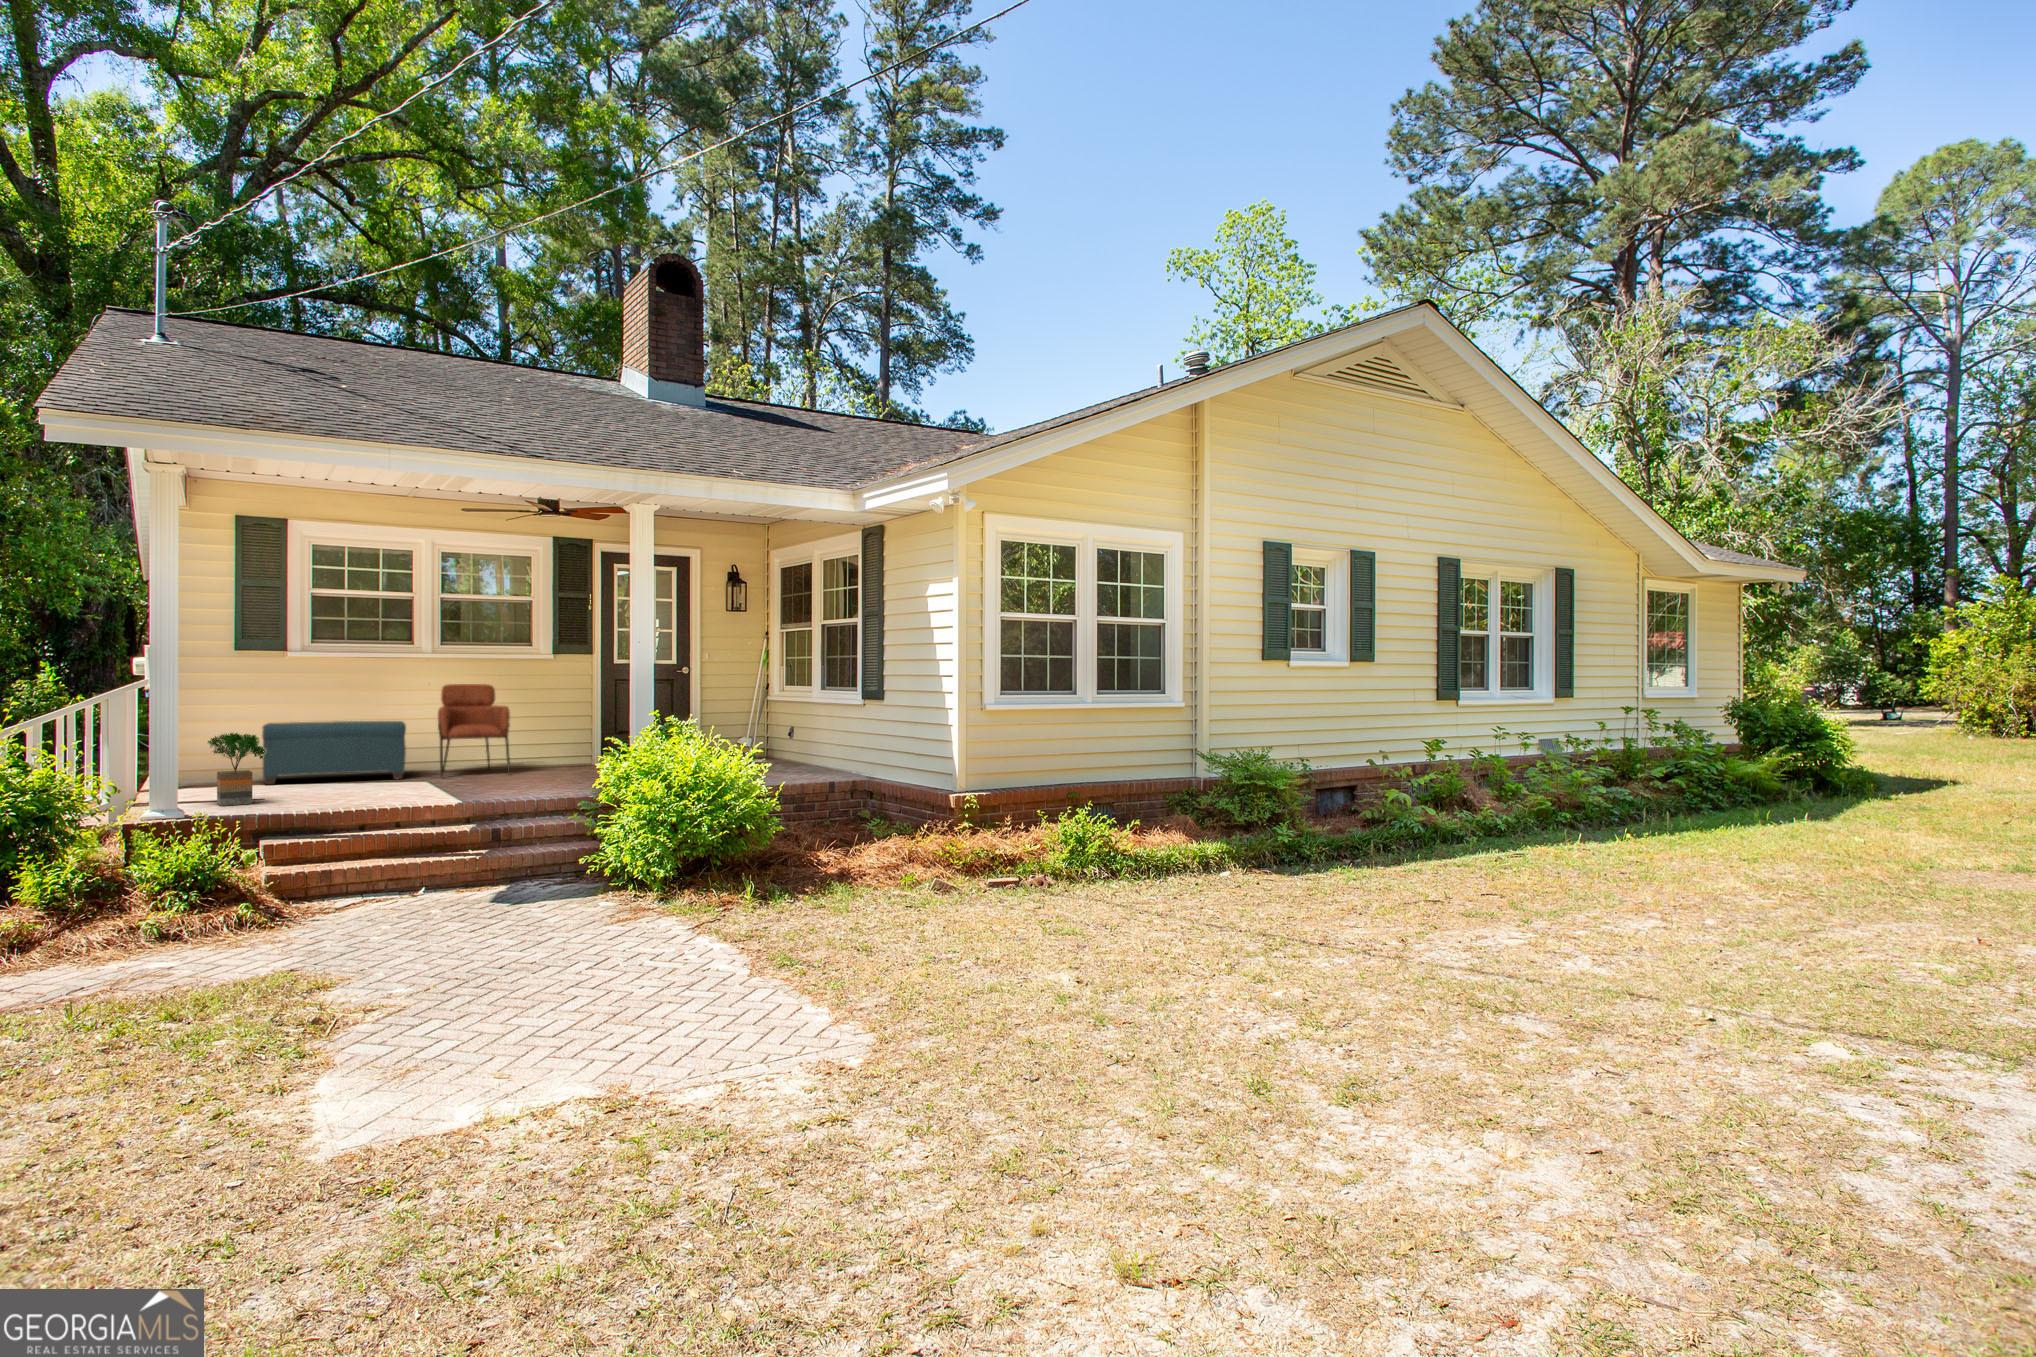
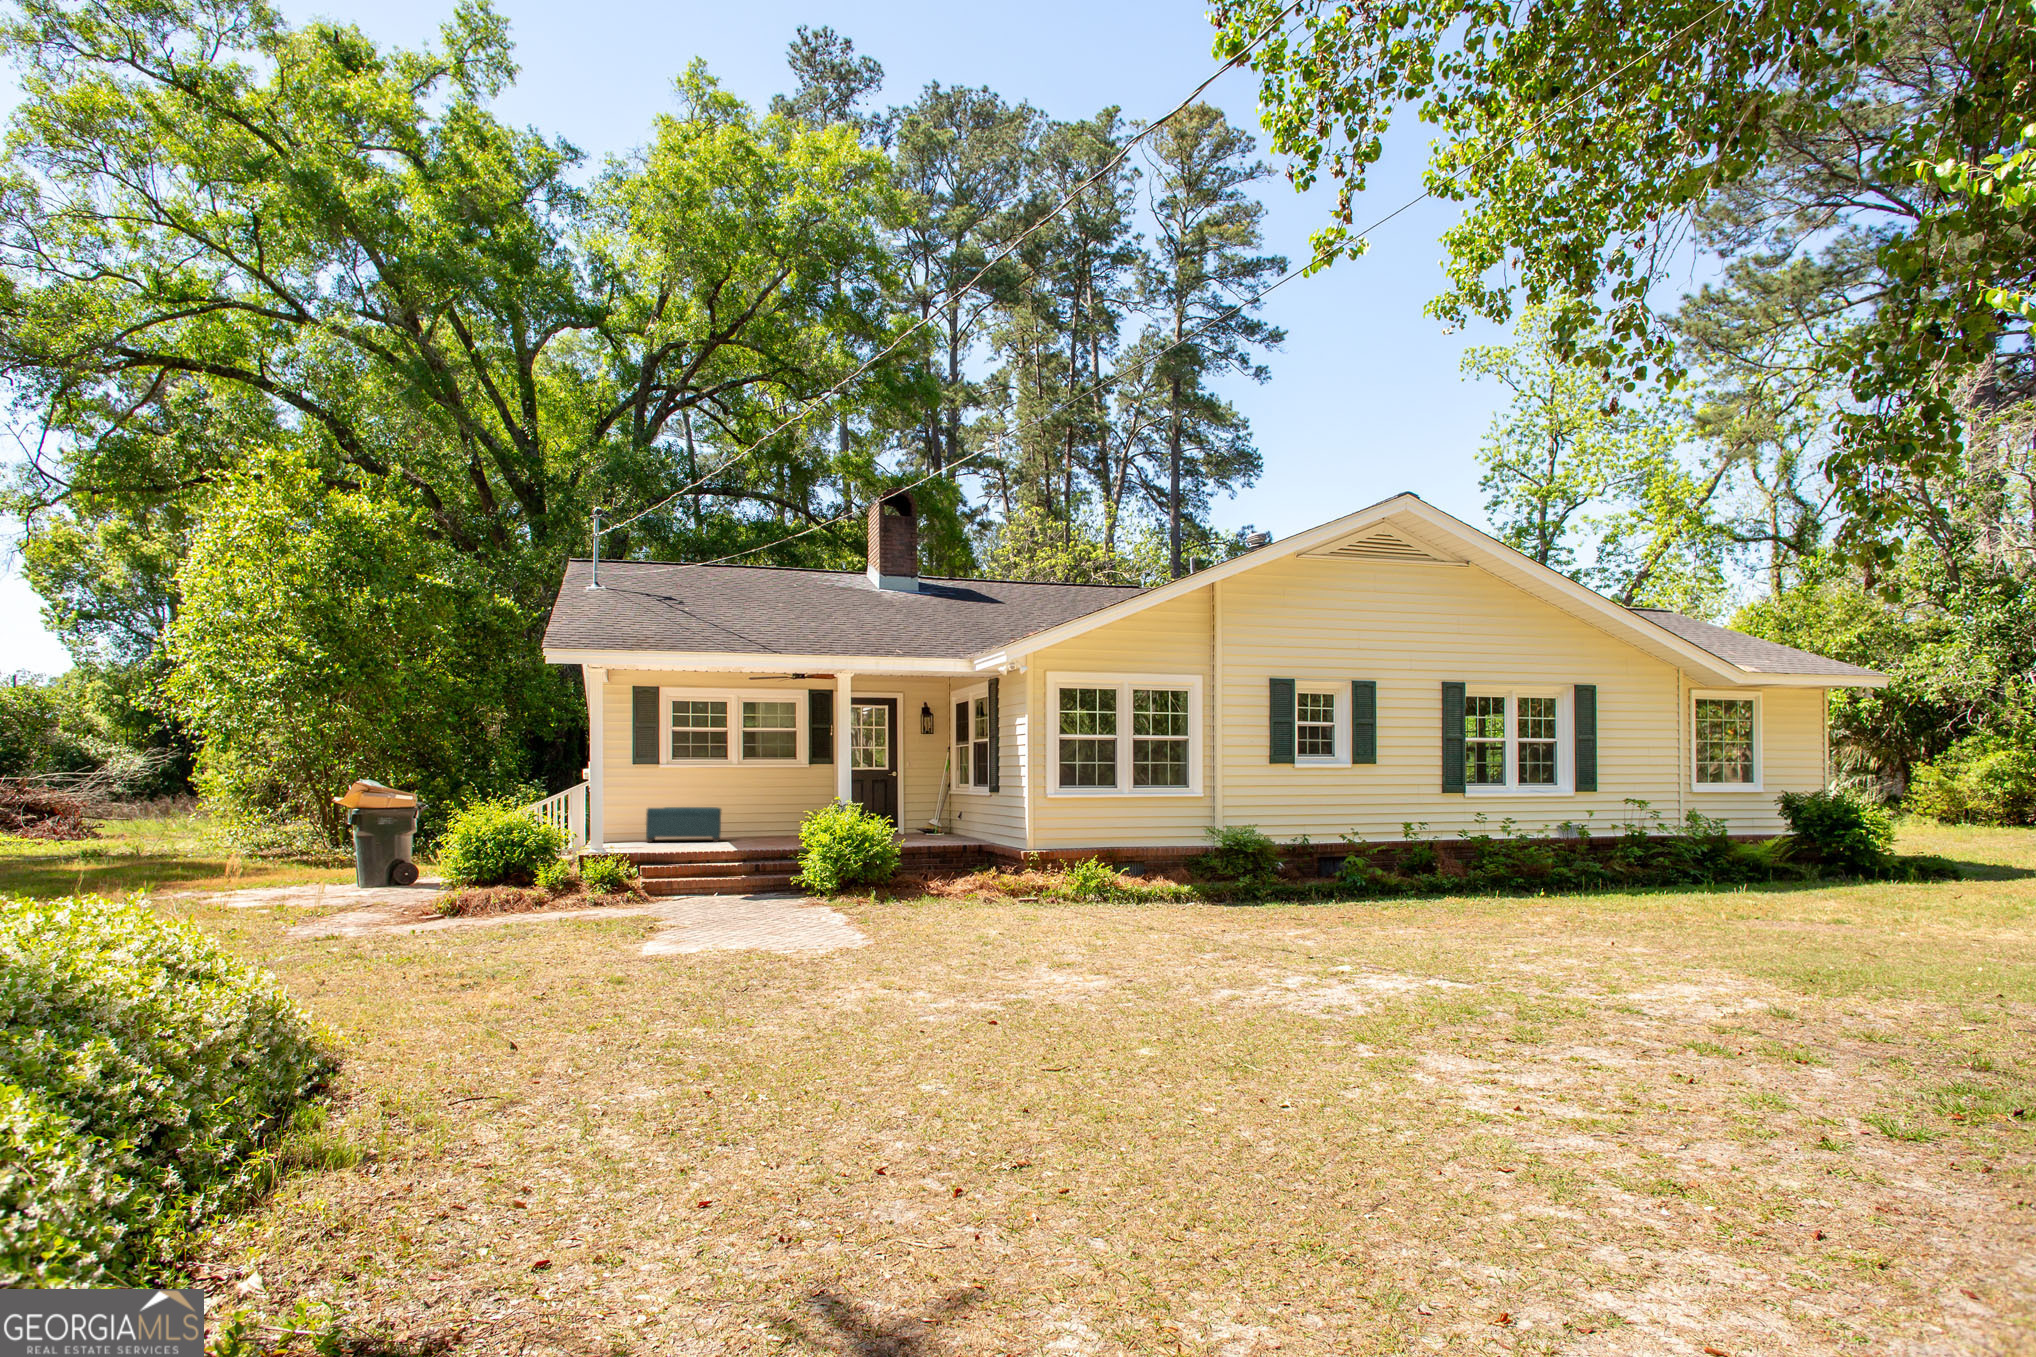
chair: present [438,684,510,776] -> none [738,785,779,842]
potted tree: present [208,733,265,806] -> none [618,809,645,849]

